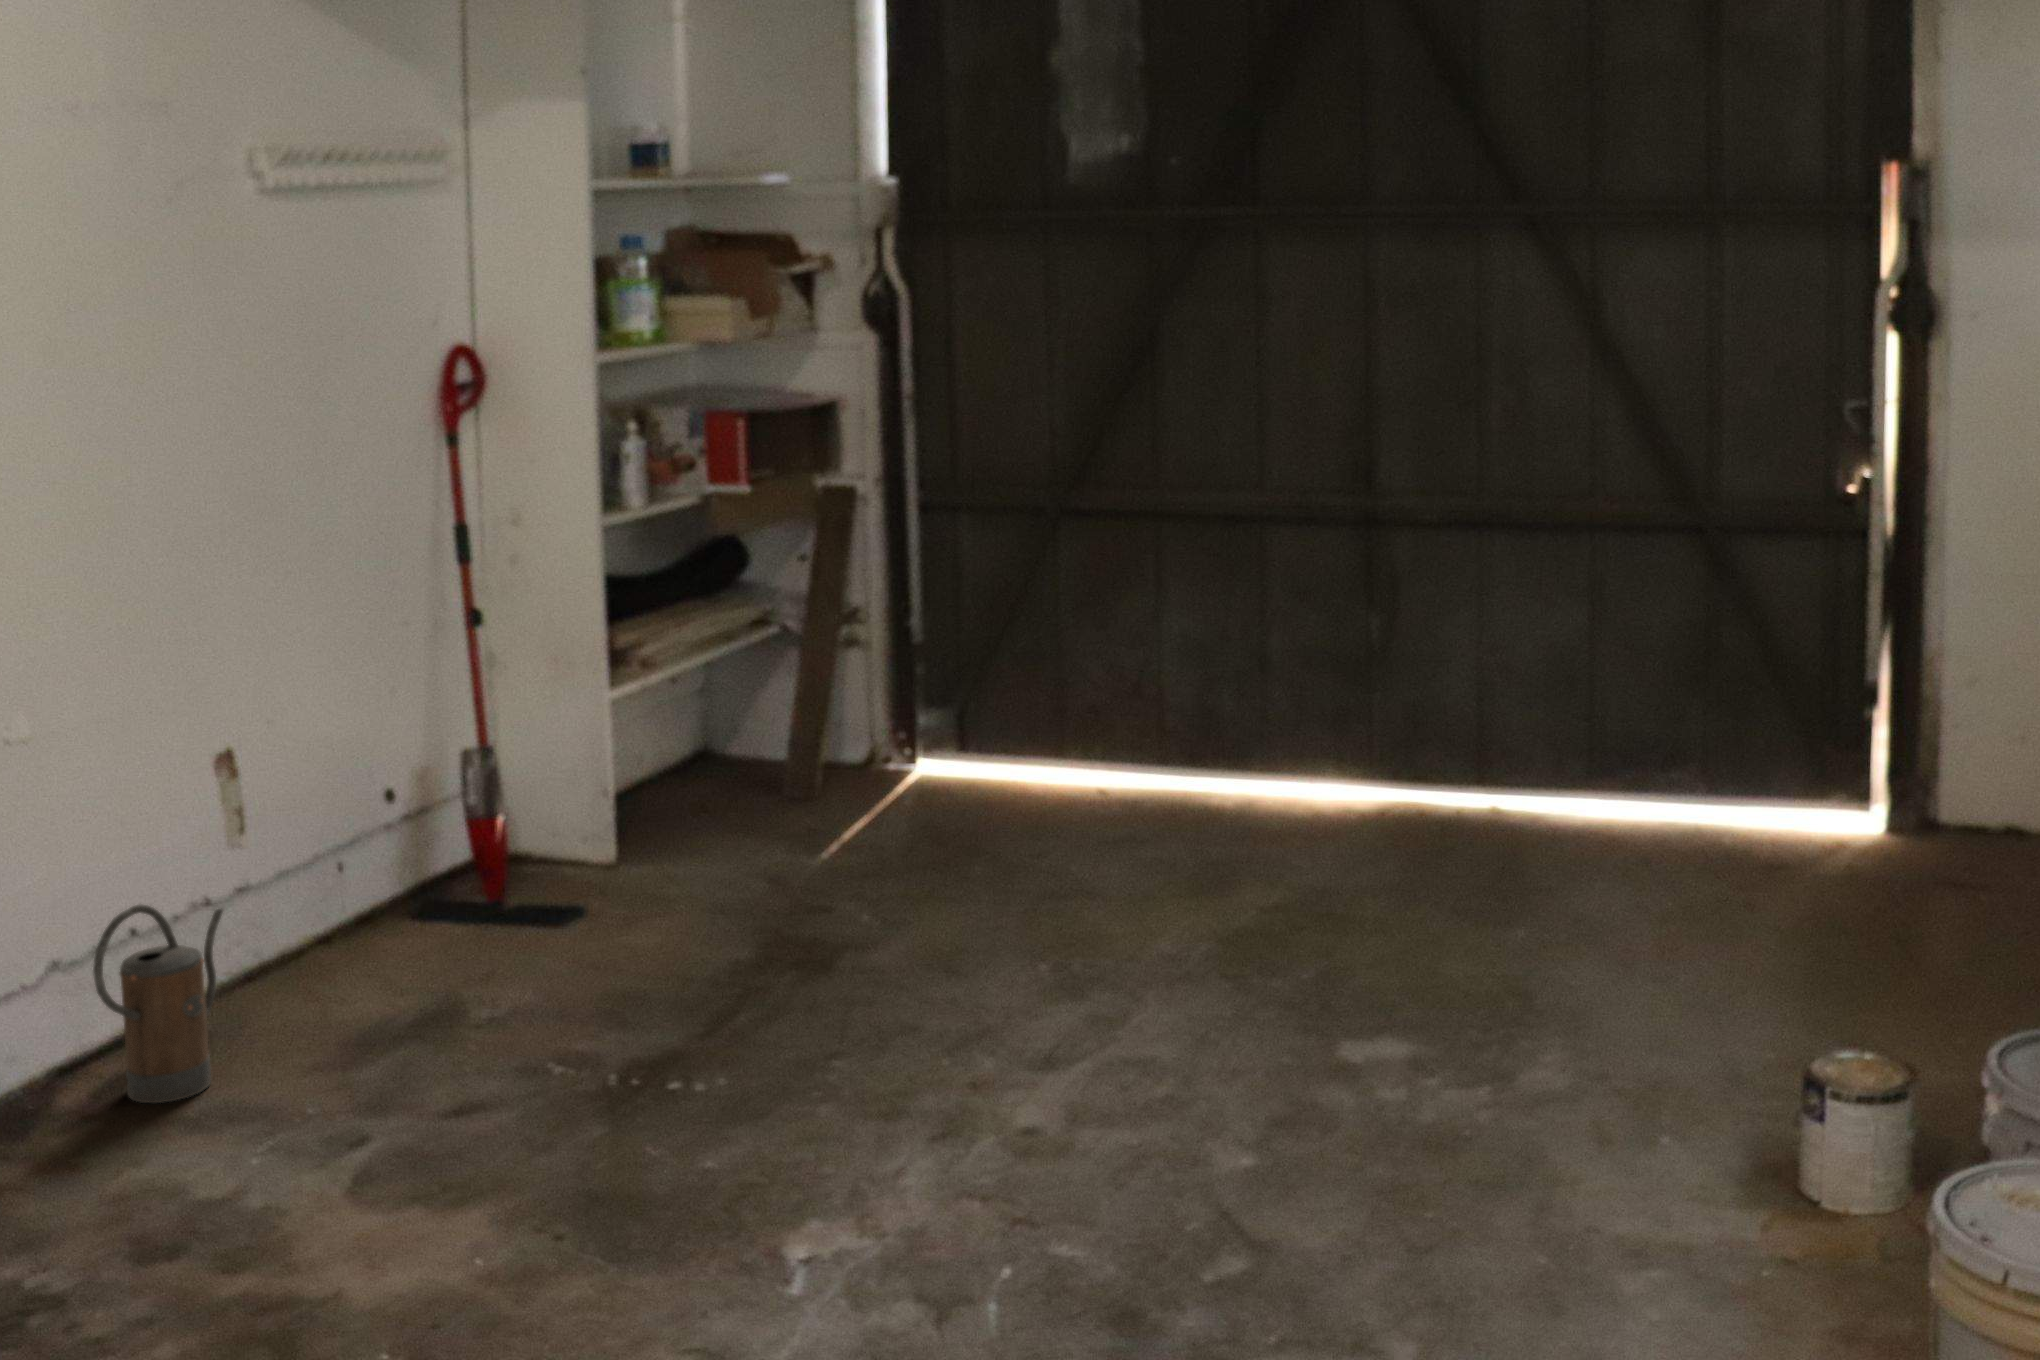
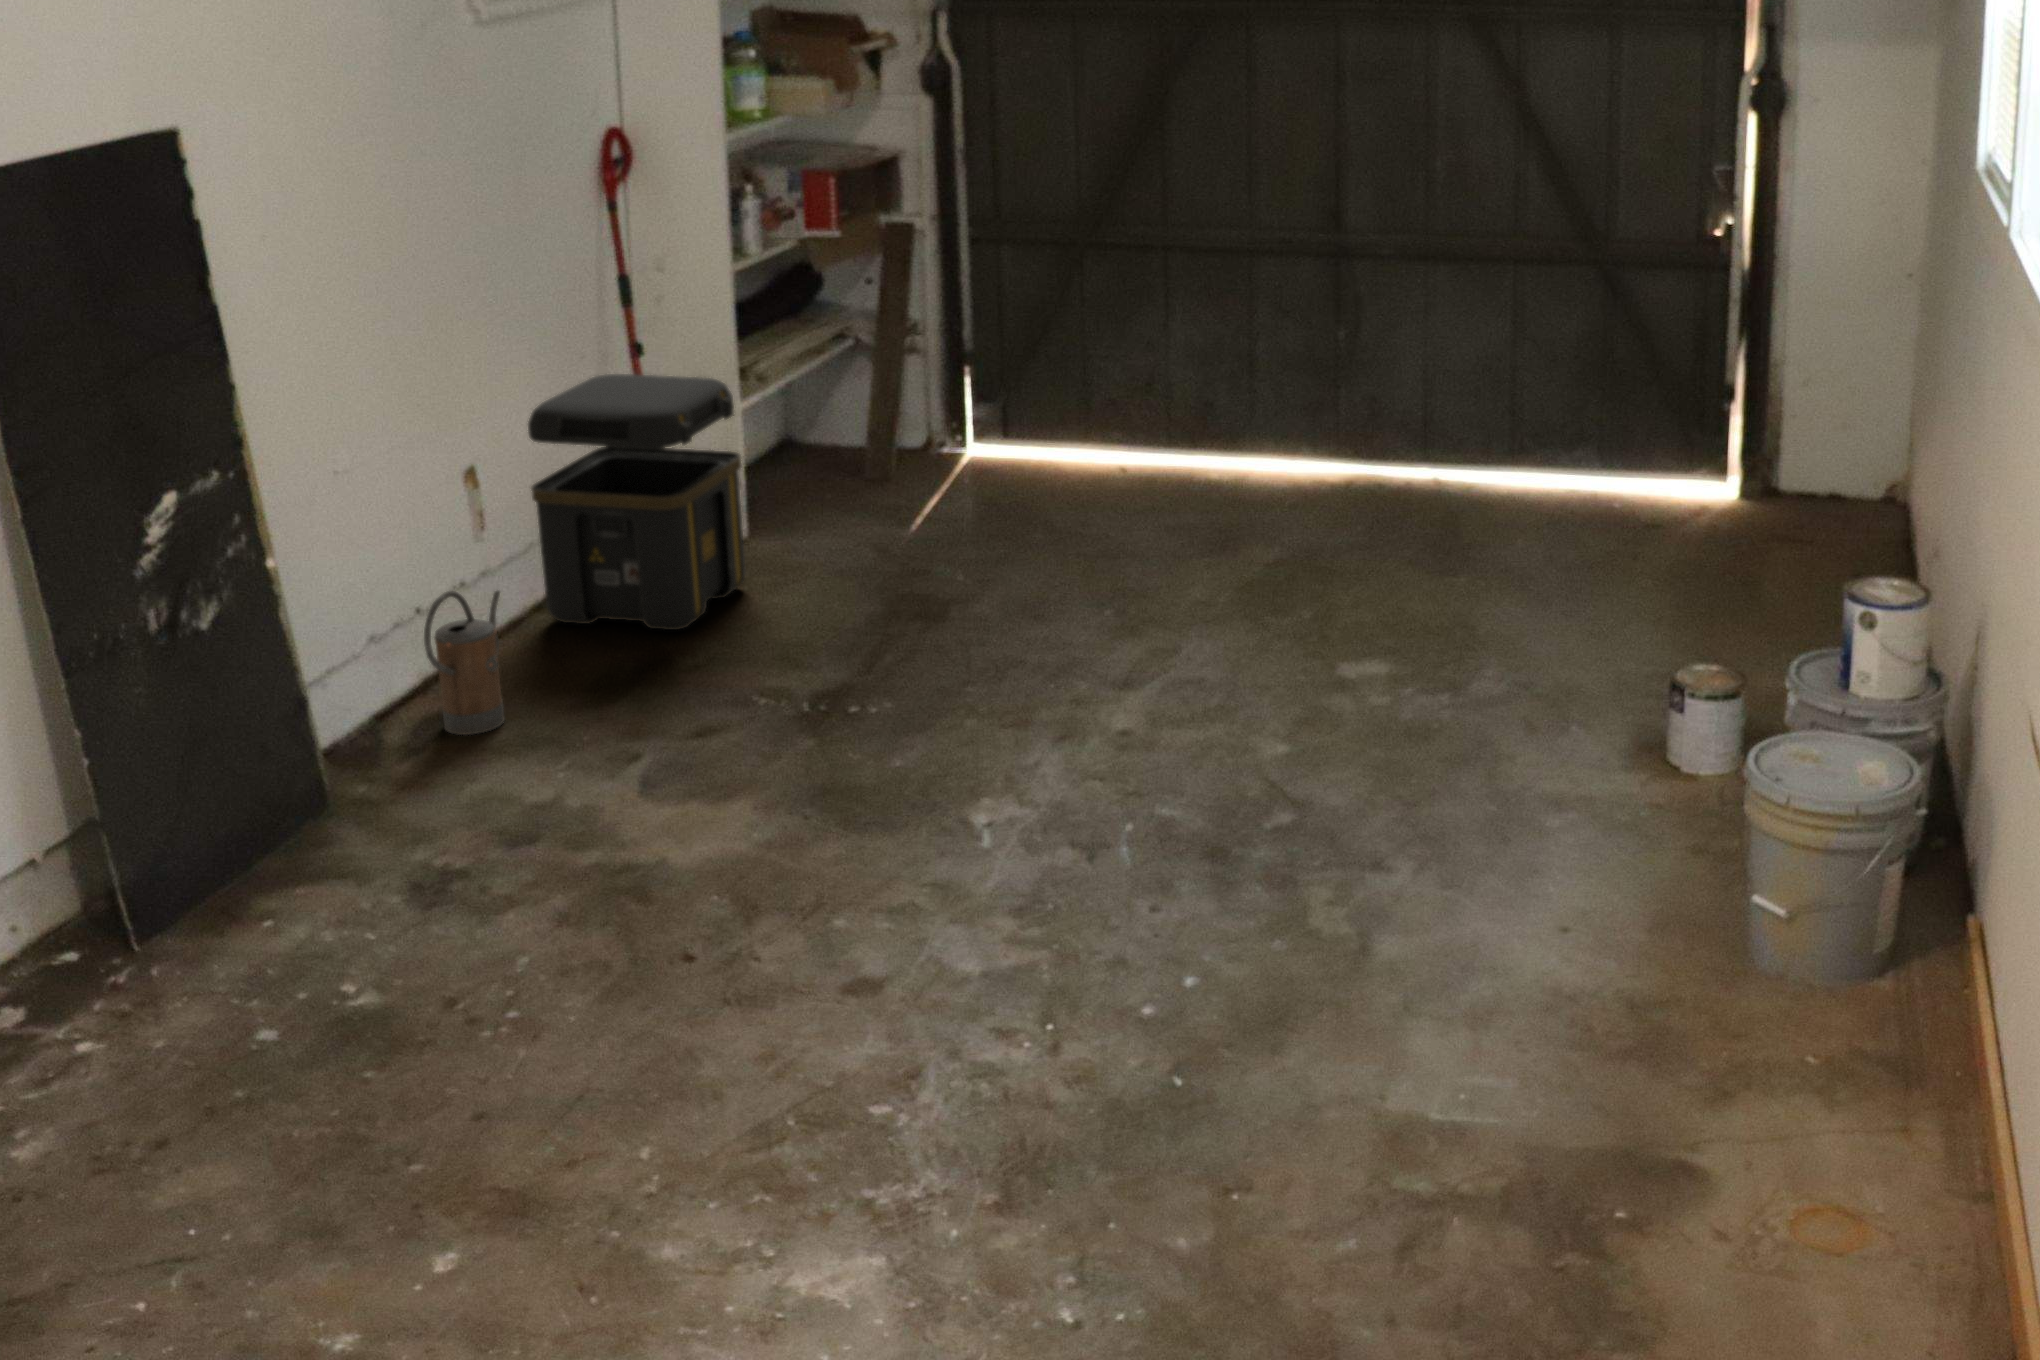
toolbox: none [307,643,586,972] -> present [528,374,746,630]

